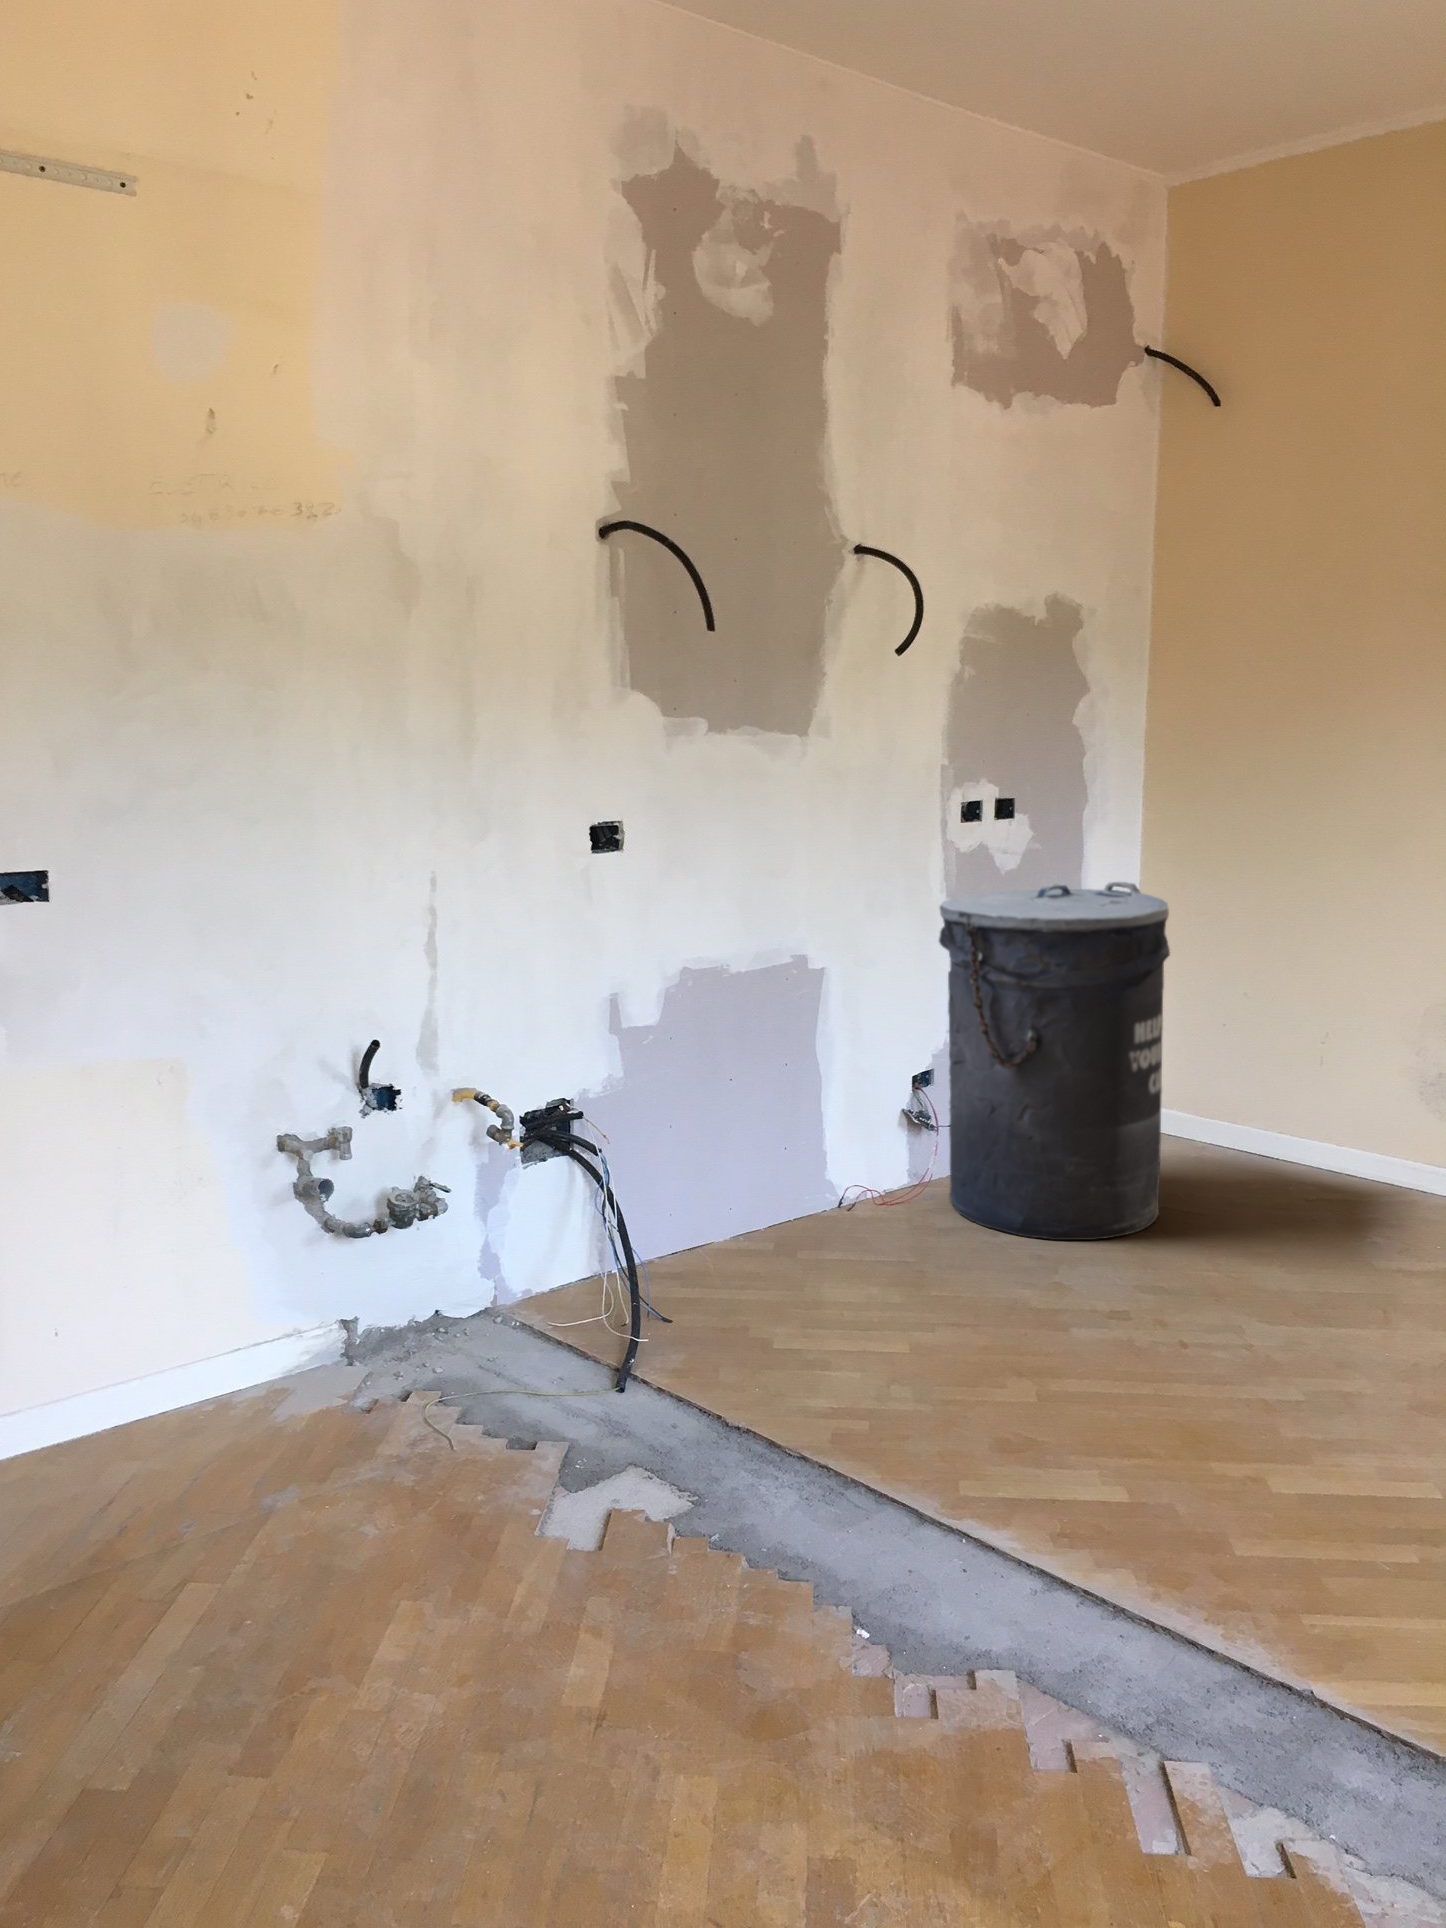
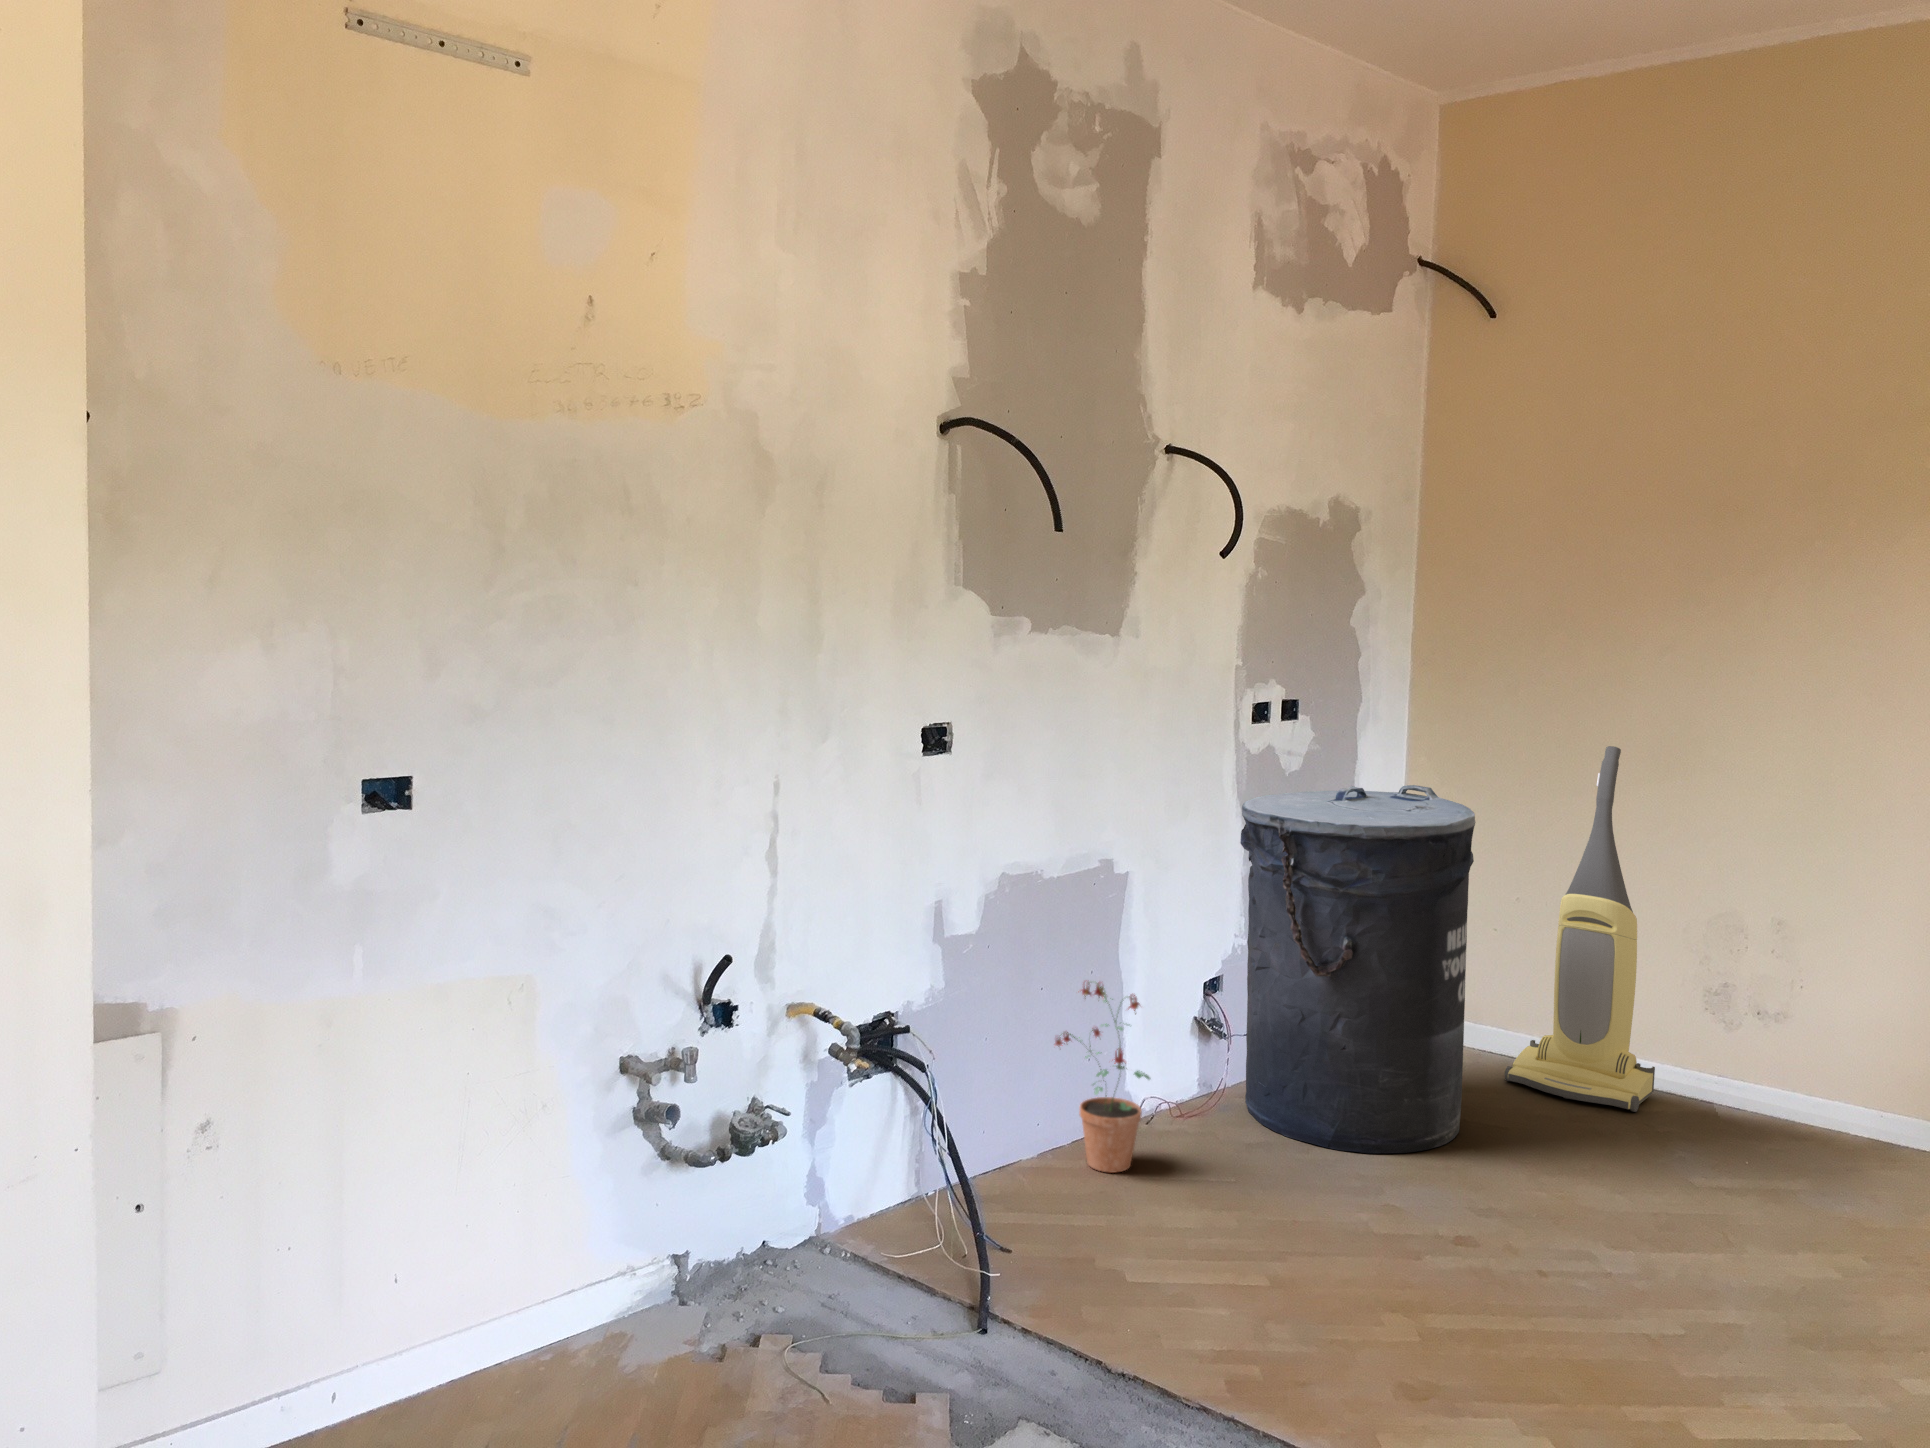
vacuum cleaner: none [1221,840,1372,1204] -> present [1505,746,1655,1112]
potted plant: none [738,1073,835,1255] -> present [1055,982,1150,1173]

